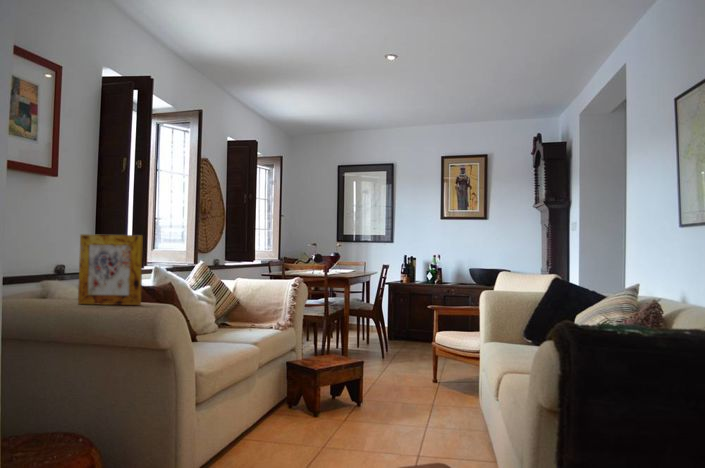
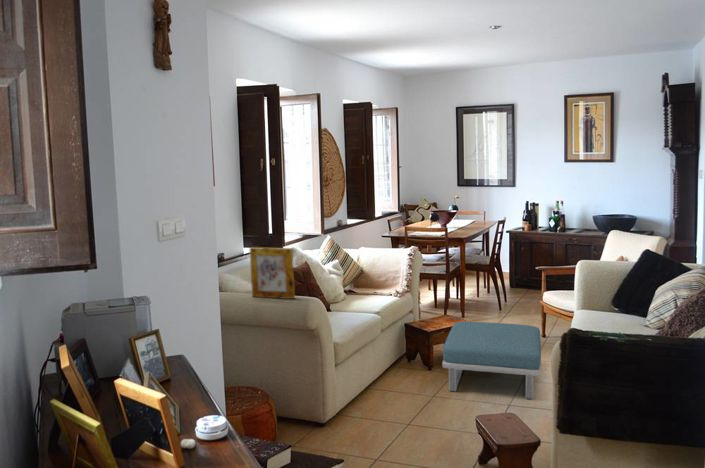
footstool: none [333,359,448,444] -> present [442,322,541,399]

